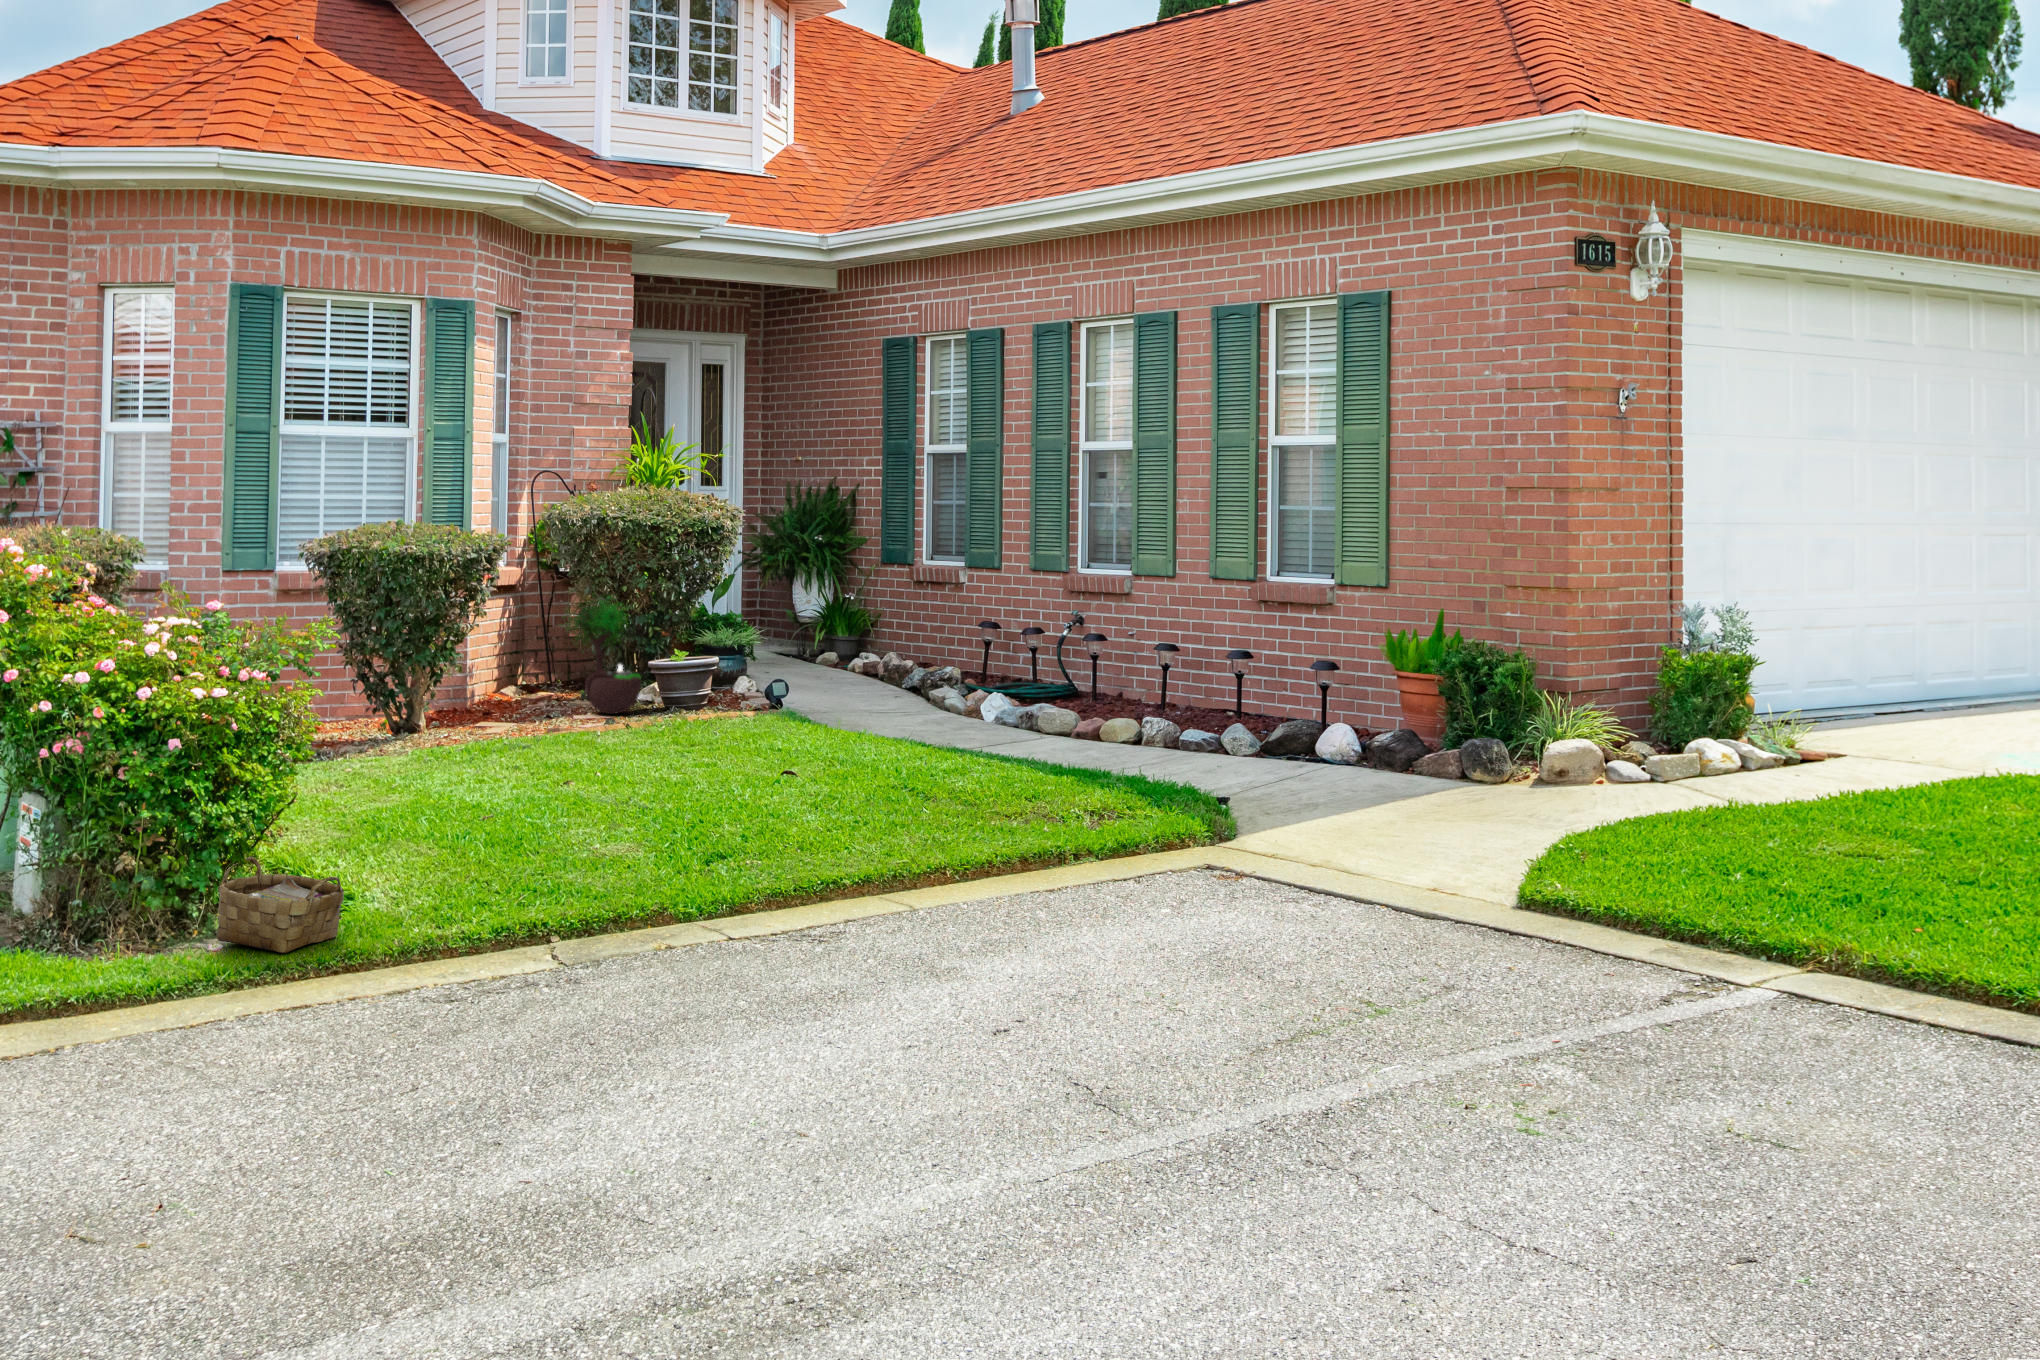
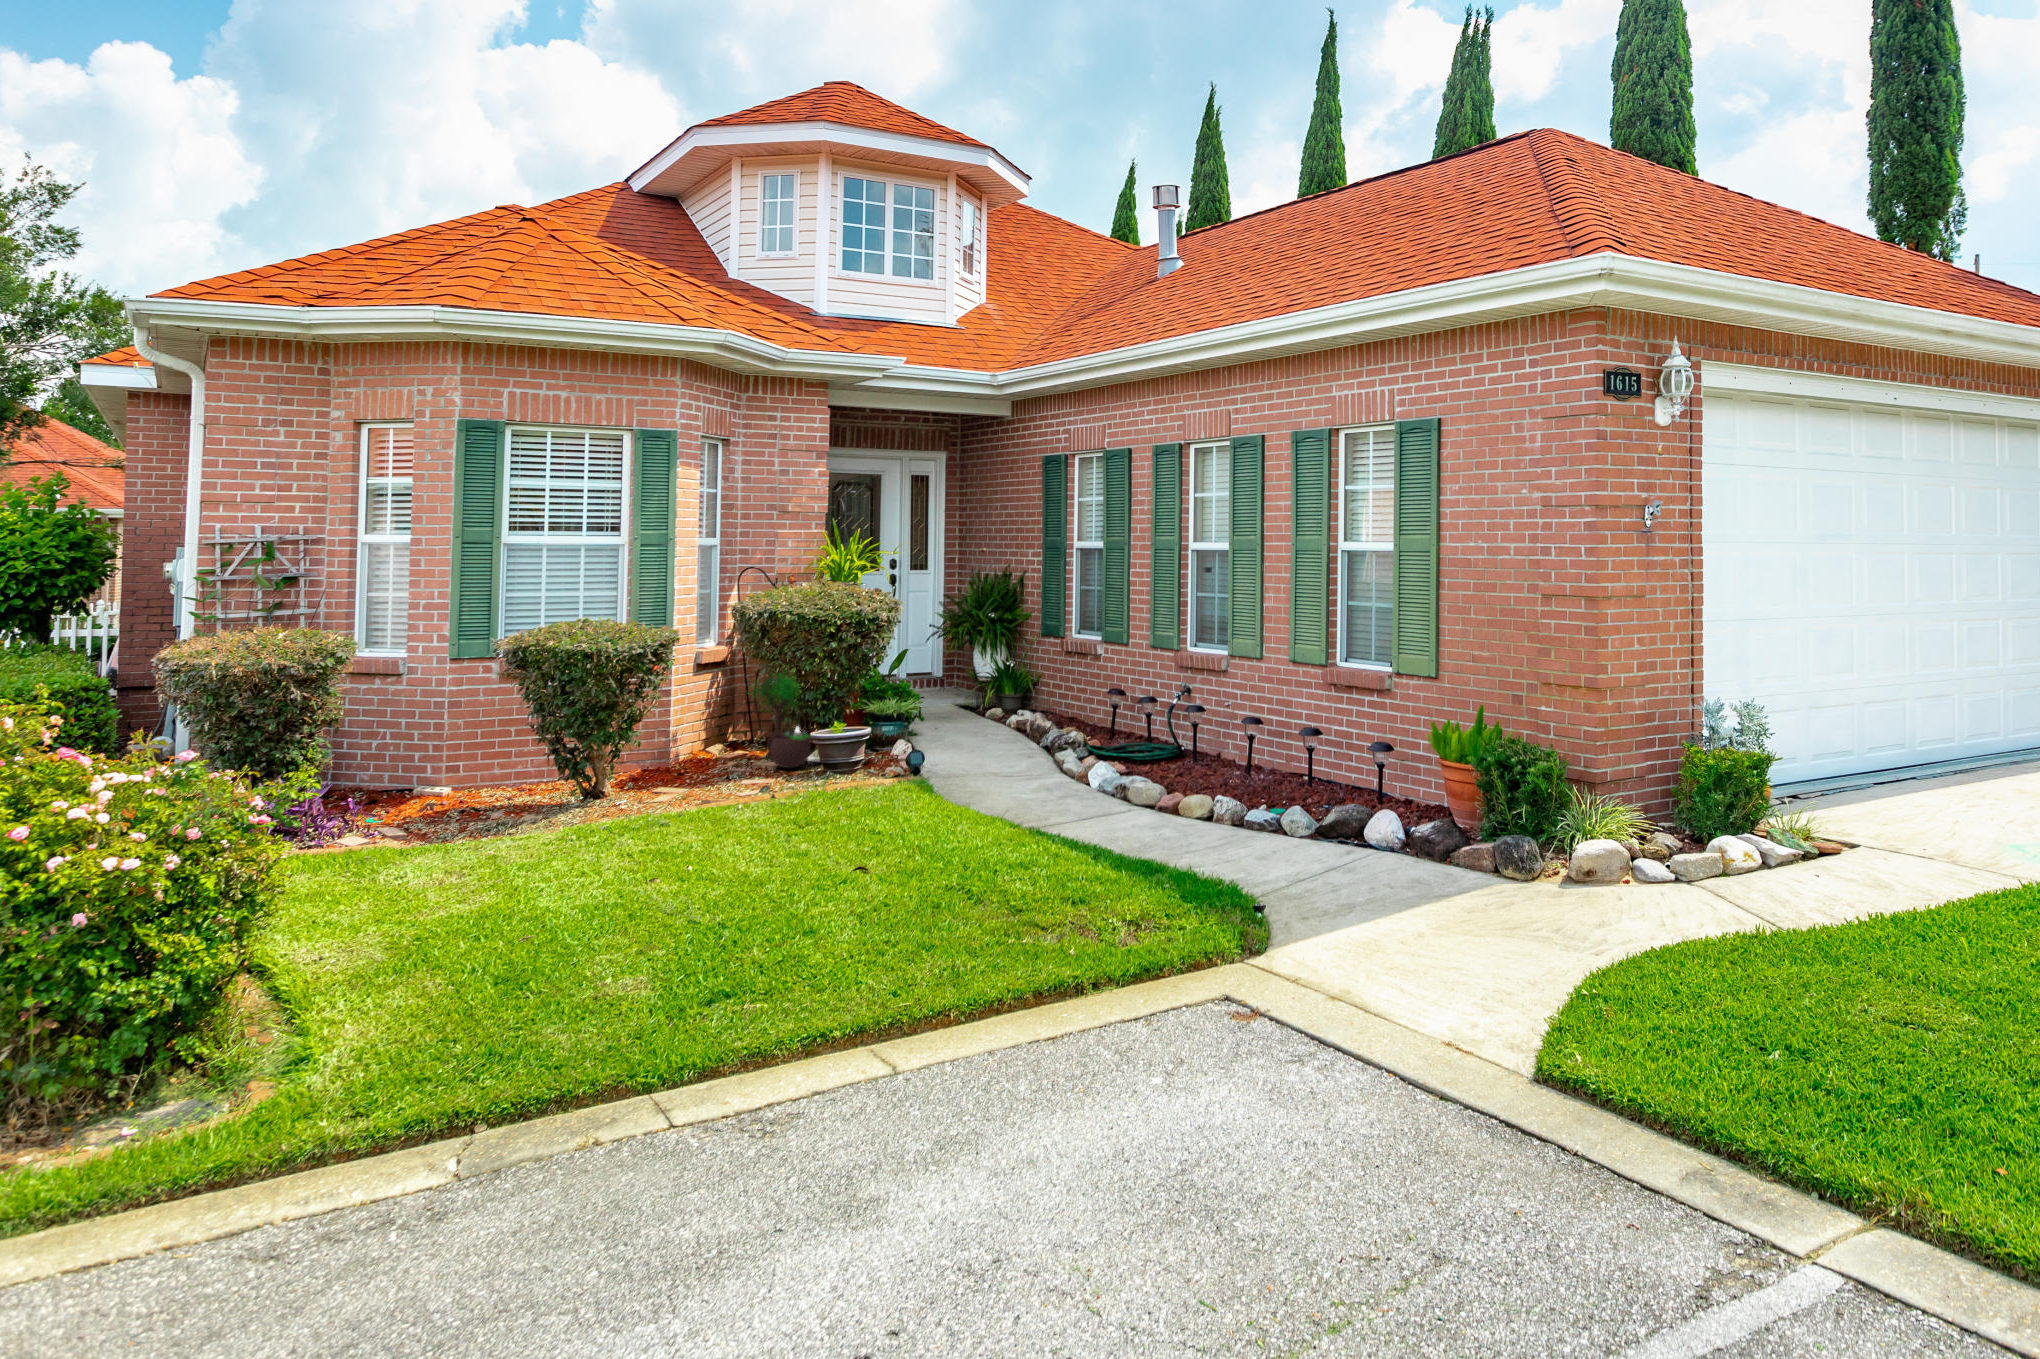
woven basket: present [217,857,344,953] -> none [203,991,336,1107]

